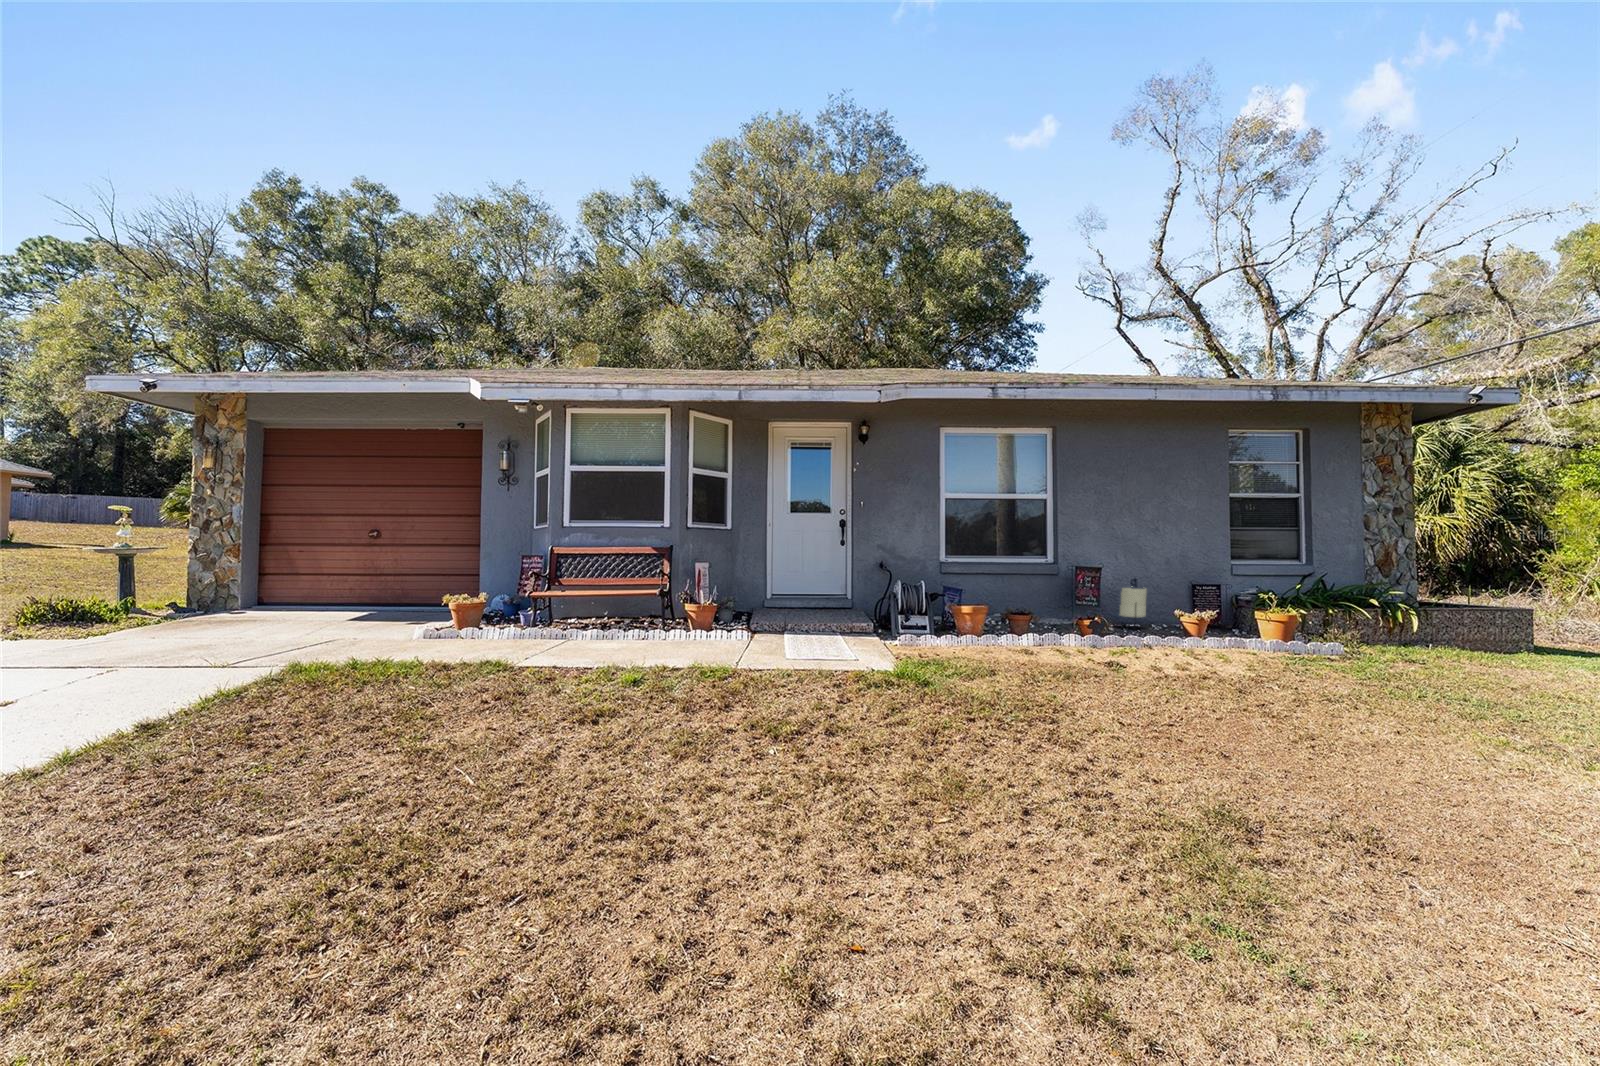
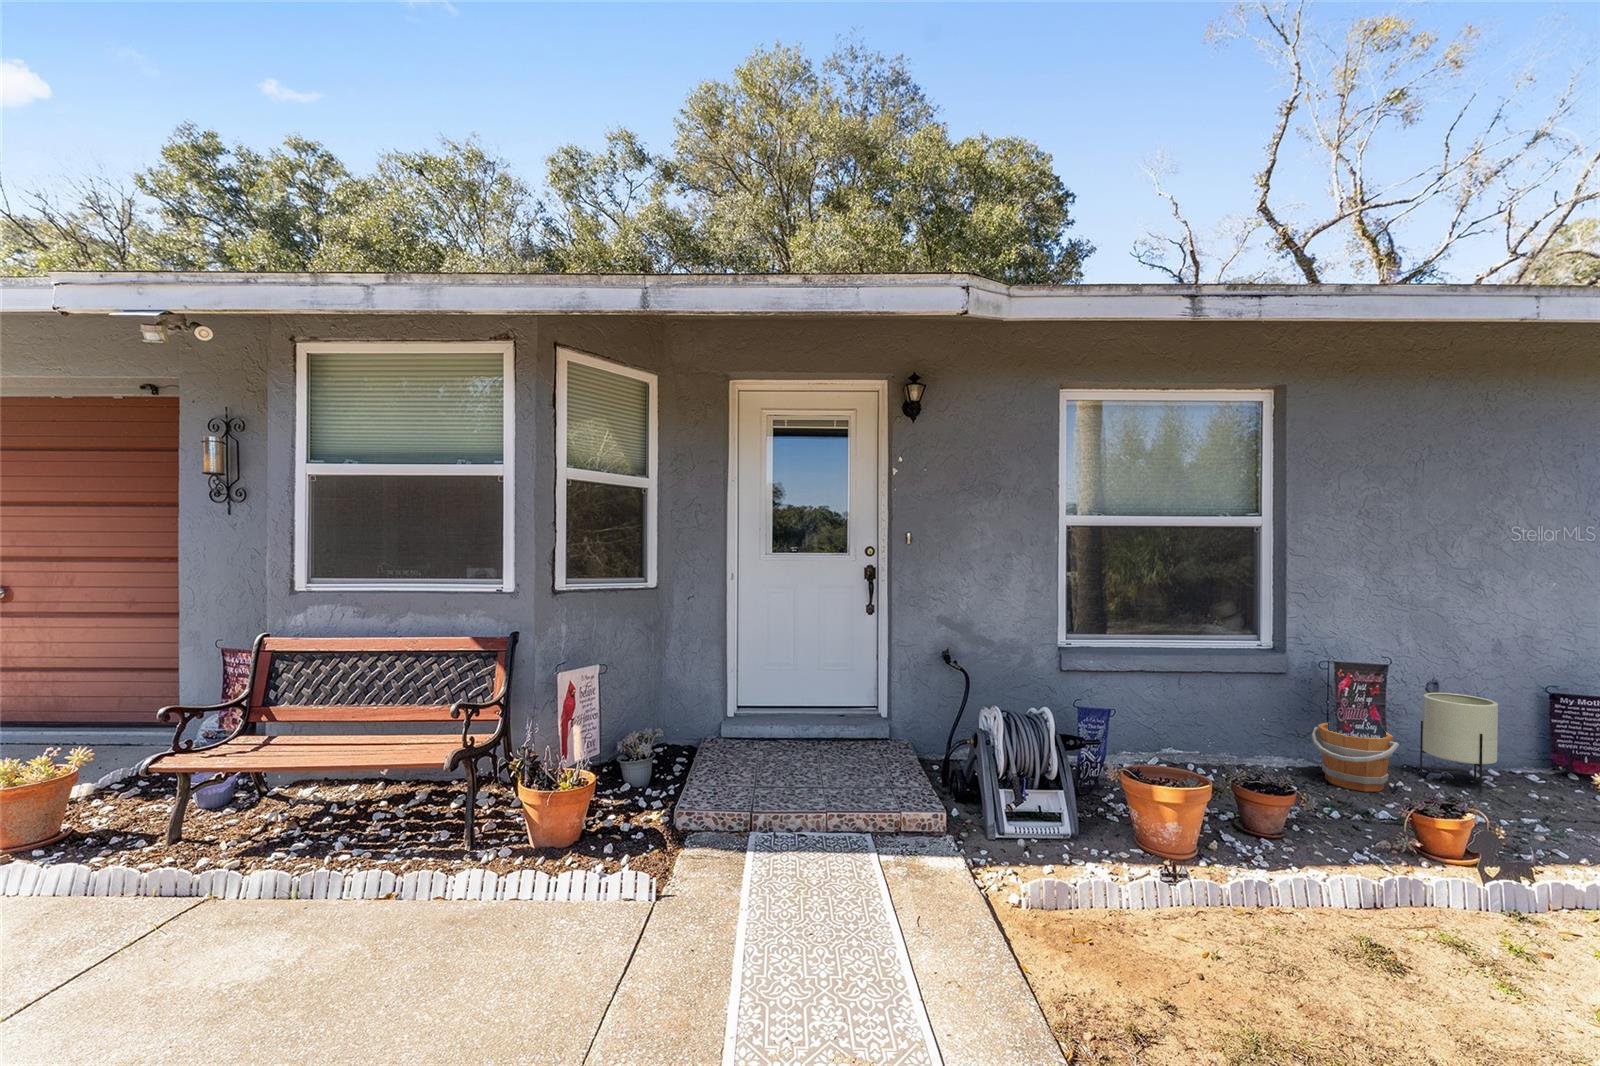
bucket: none [1062,601,1096,630] -> present [1312,723,1399,791]

